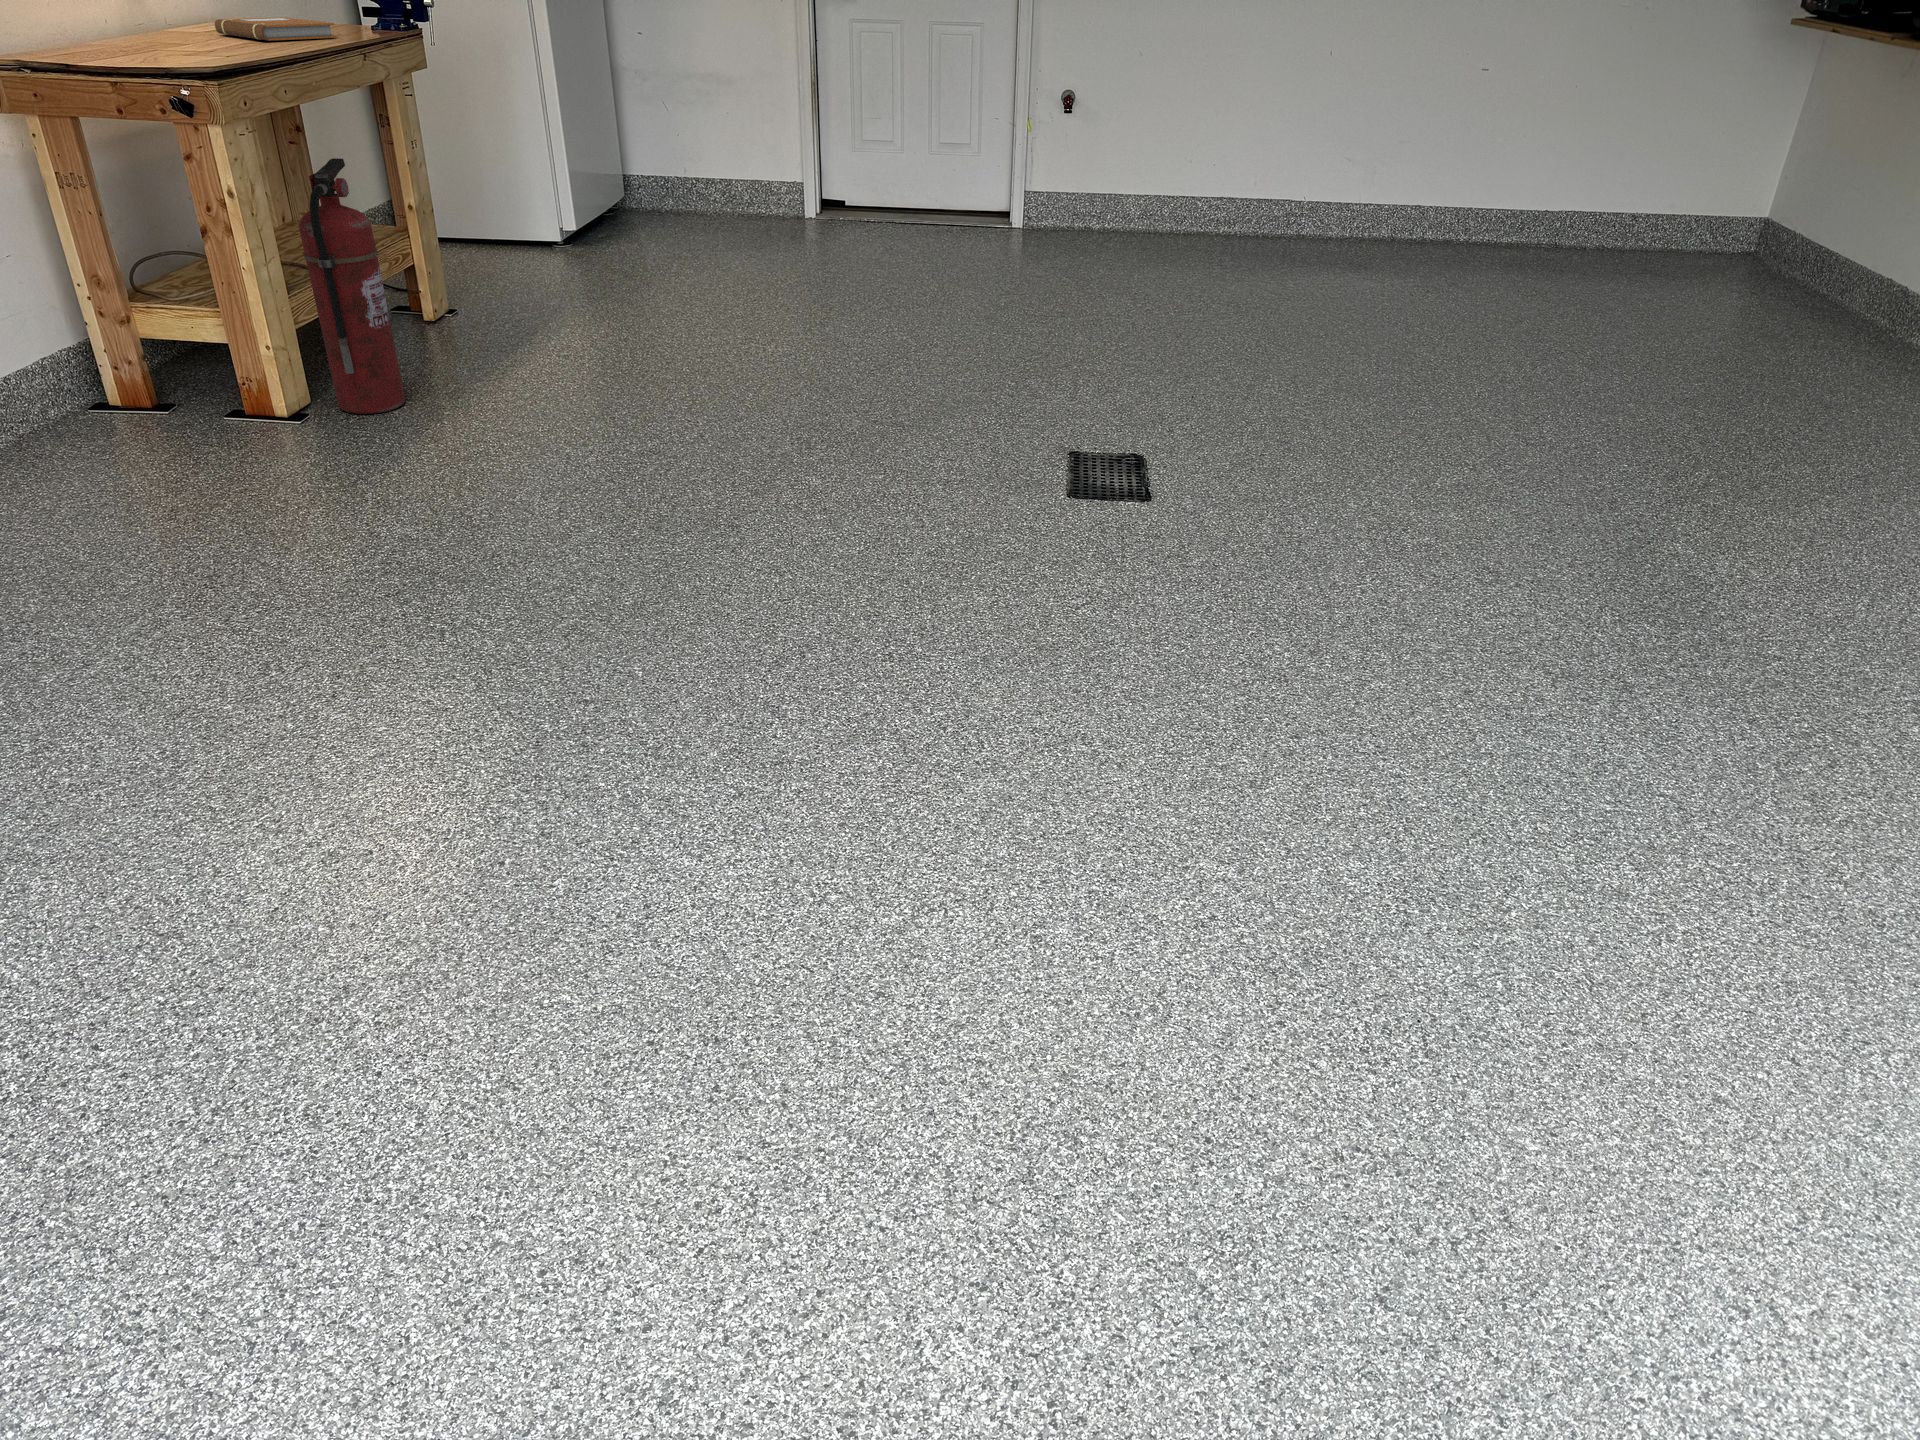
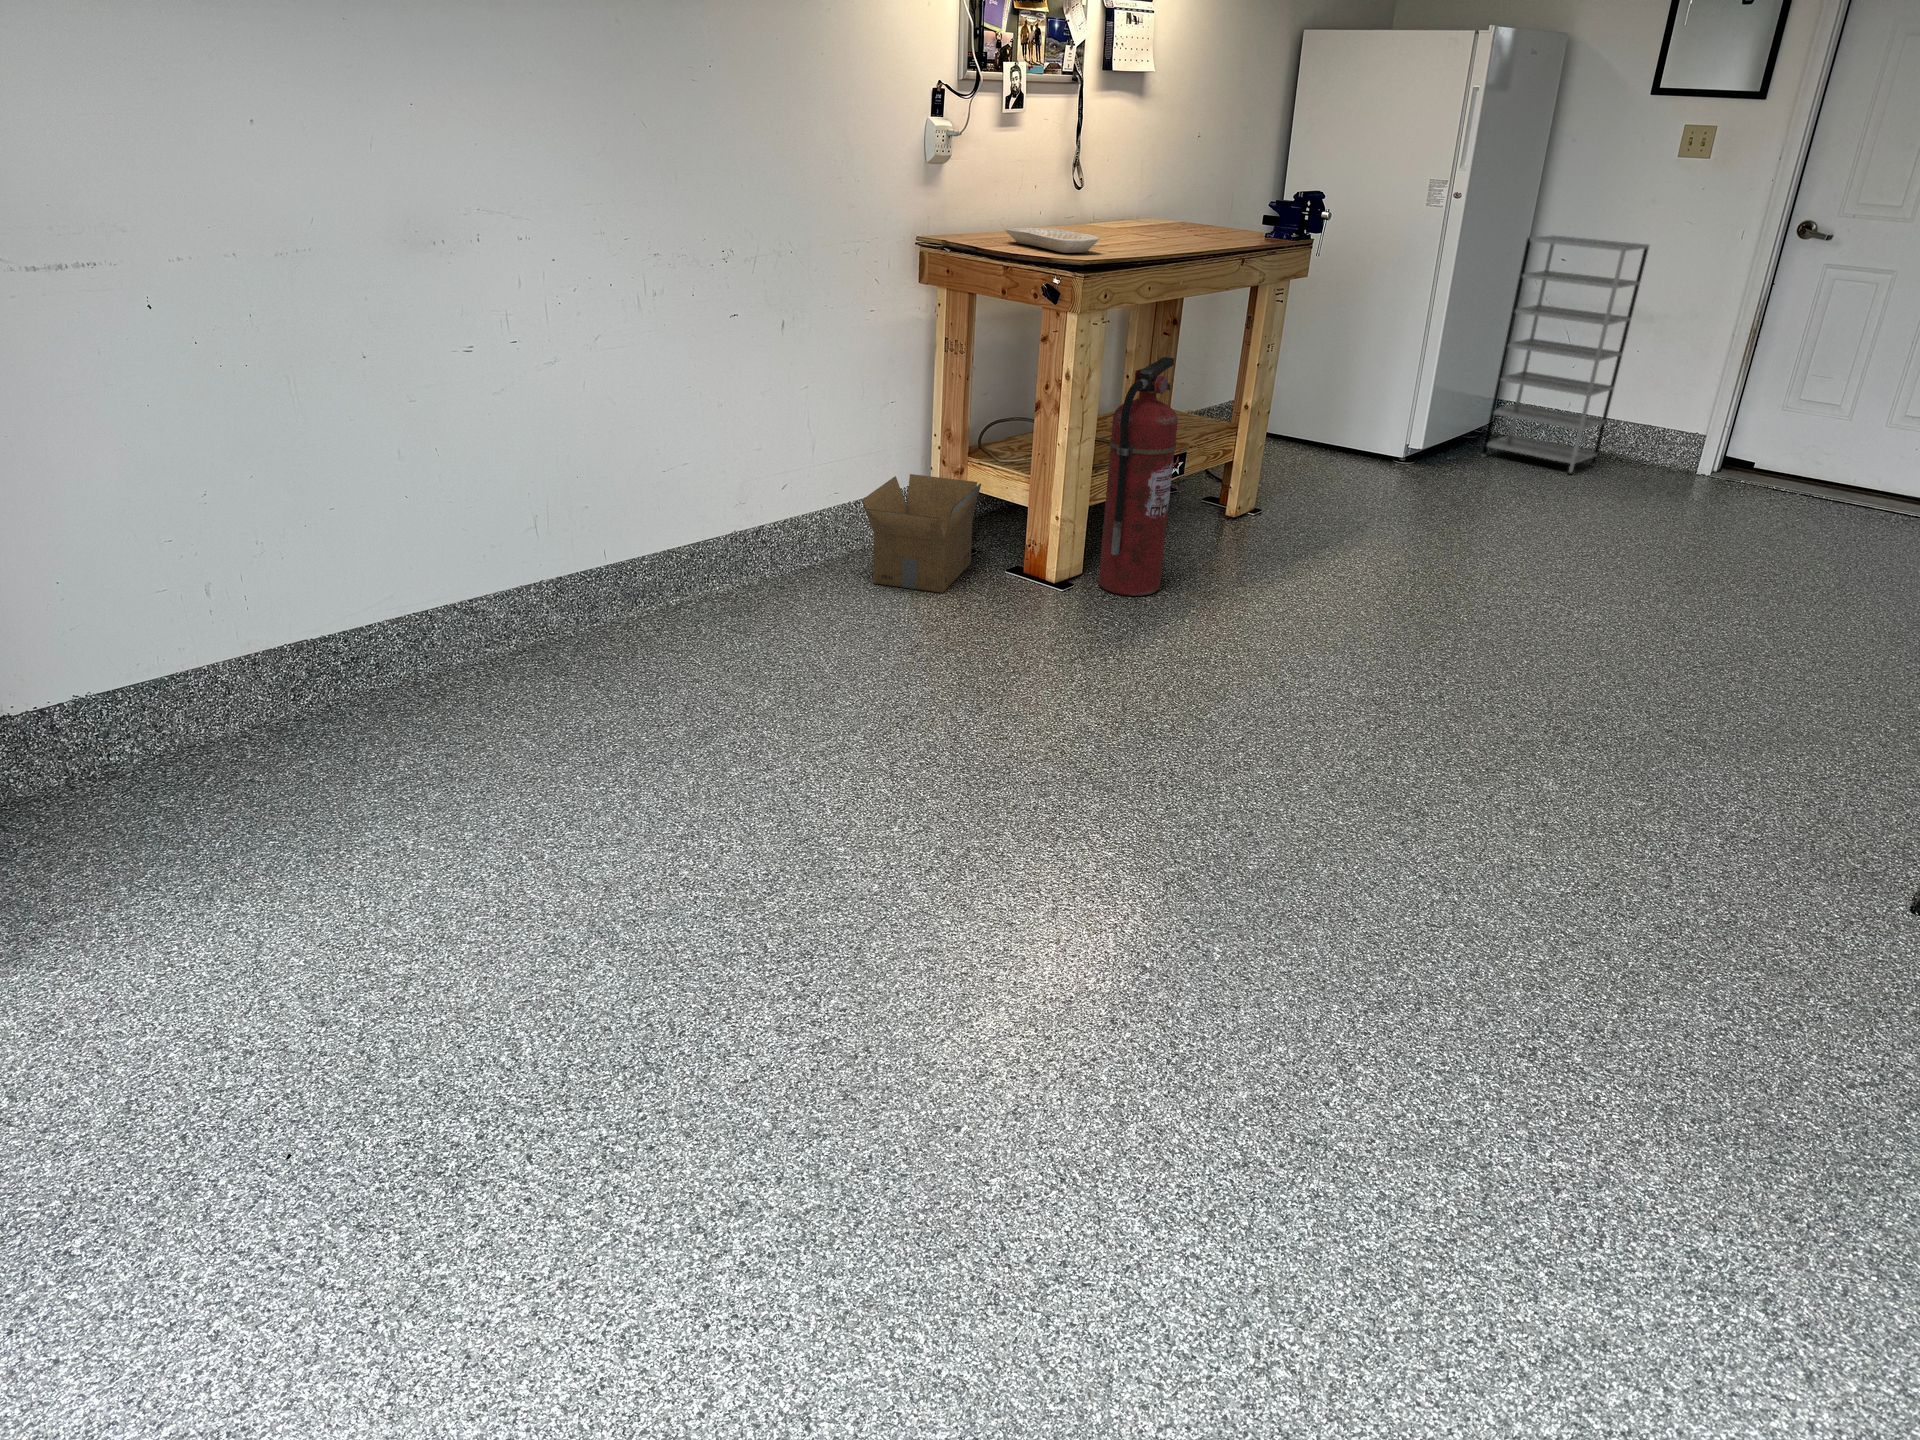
shelving unit: none [614,6,733,233] -> present [1482,236,1649,475]
notebook: present [215,17,337,41] -> none [1117,225,1217,248]
tray: none [86,28,213,54] -> present [1005,227,1100,253]
cardboard box: none [30,327,183,462] -> present [862,474,981,593]

